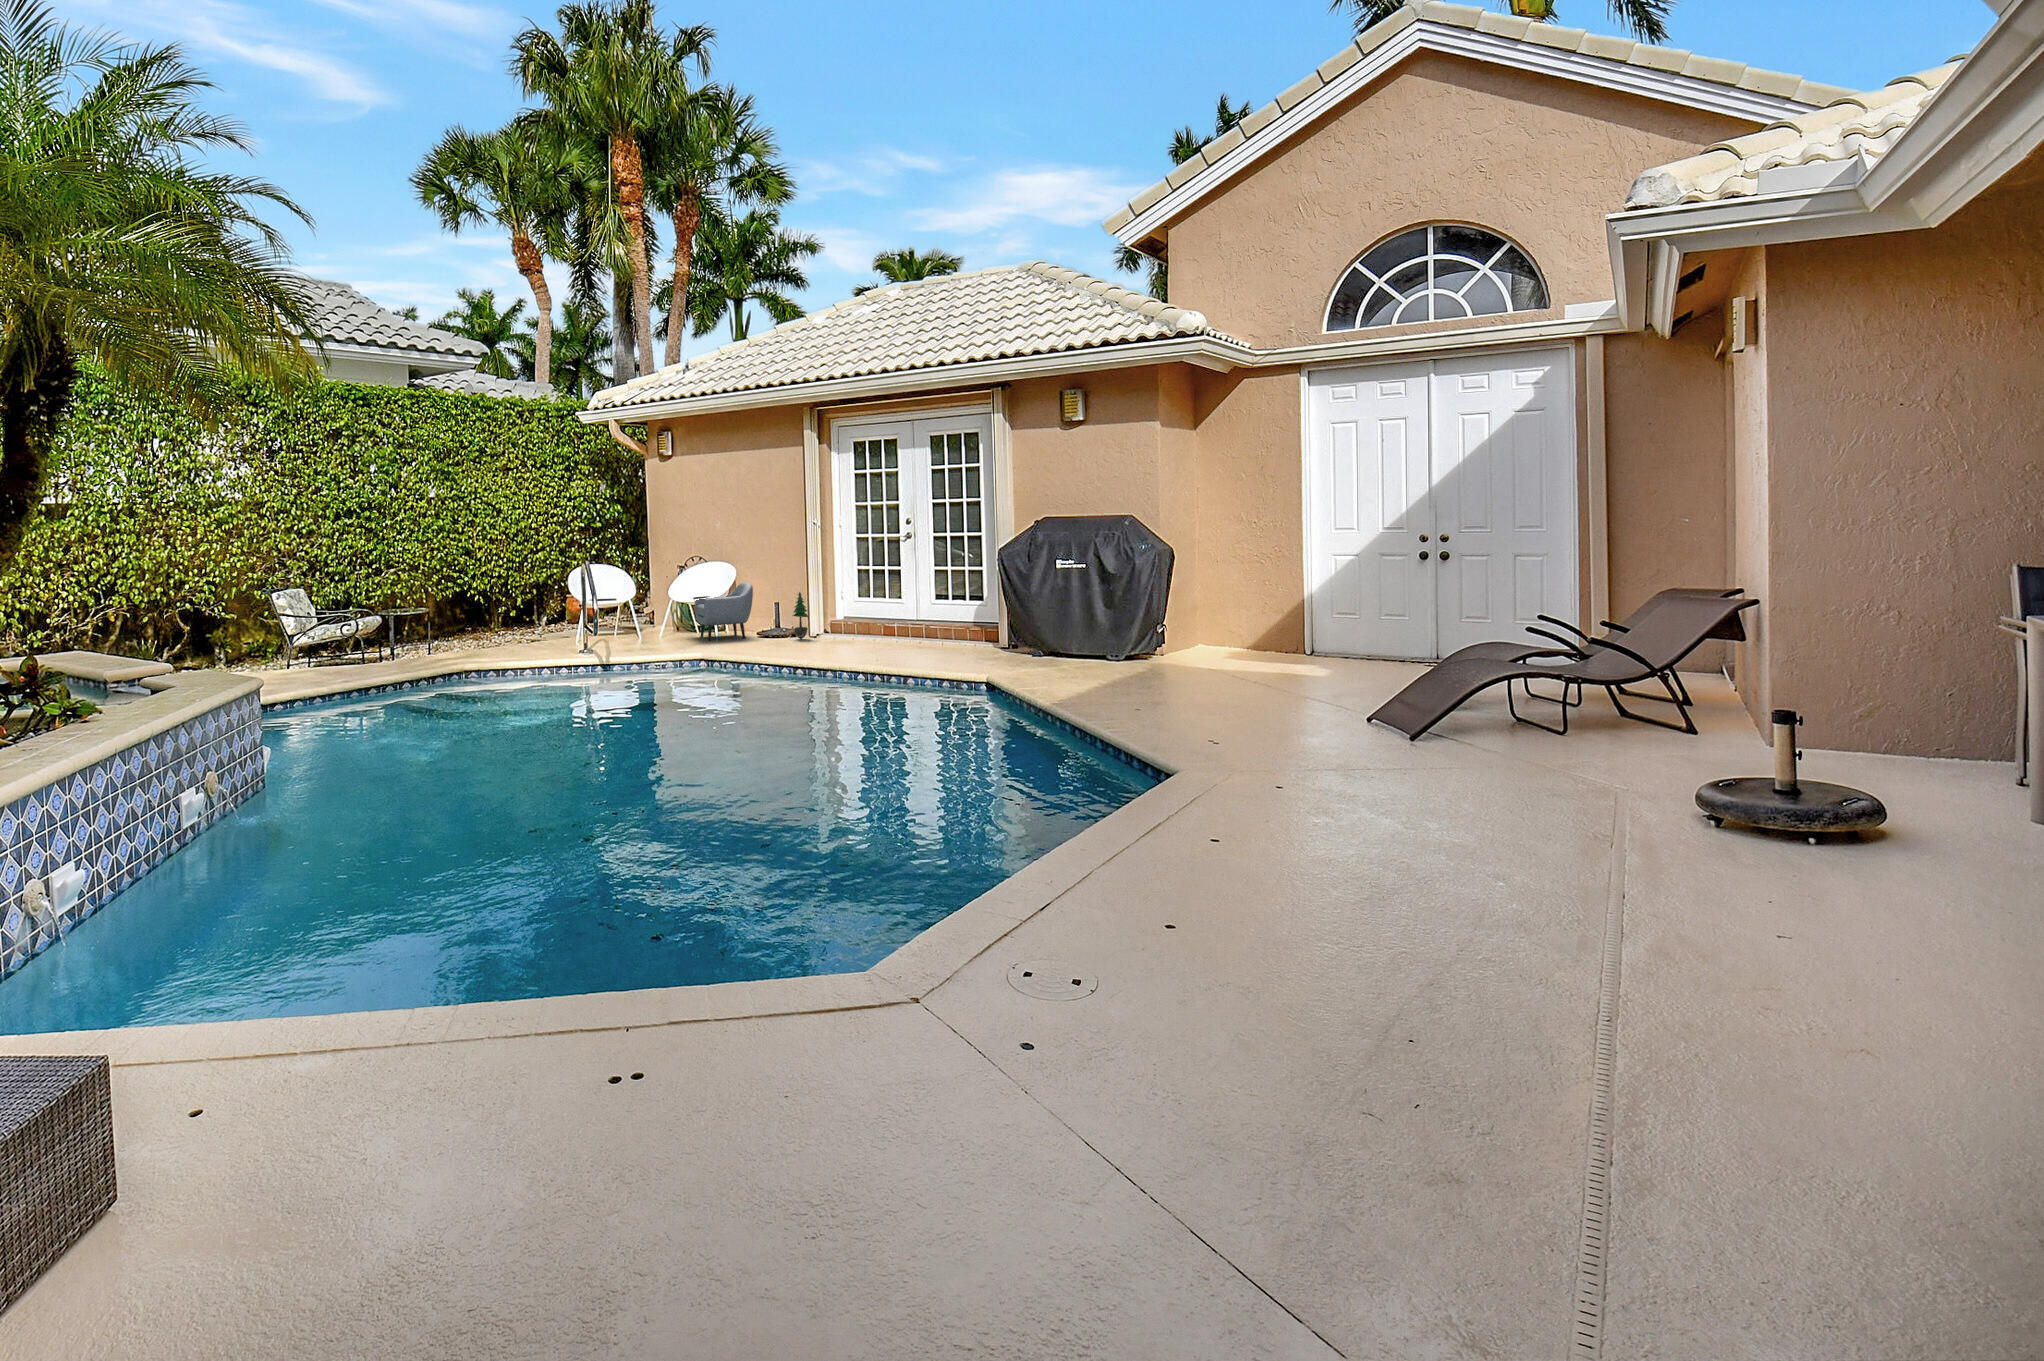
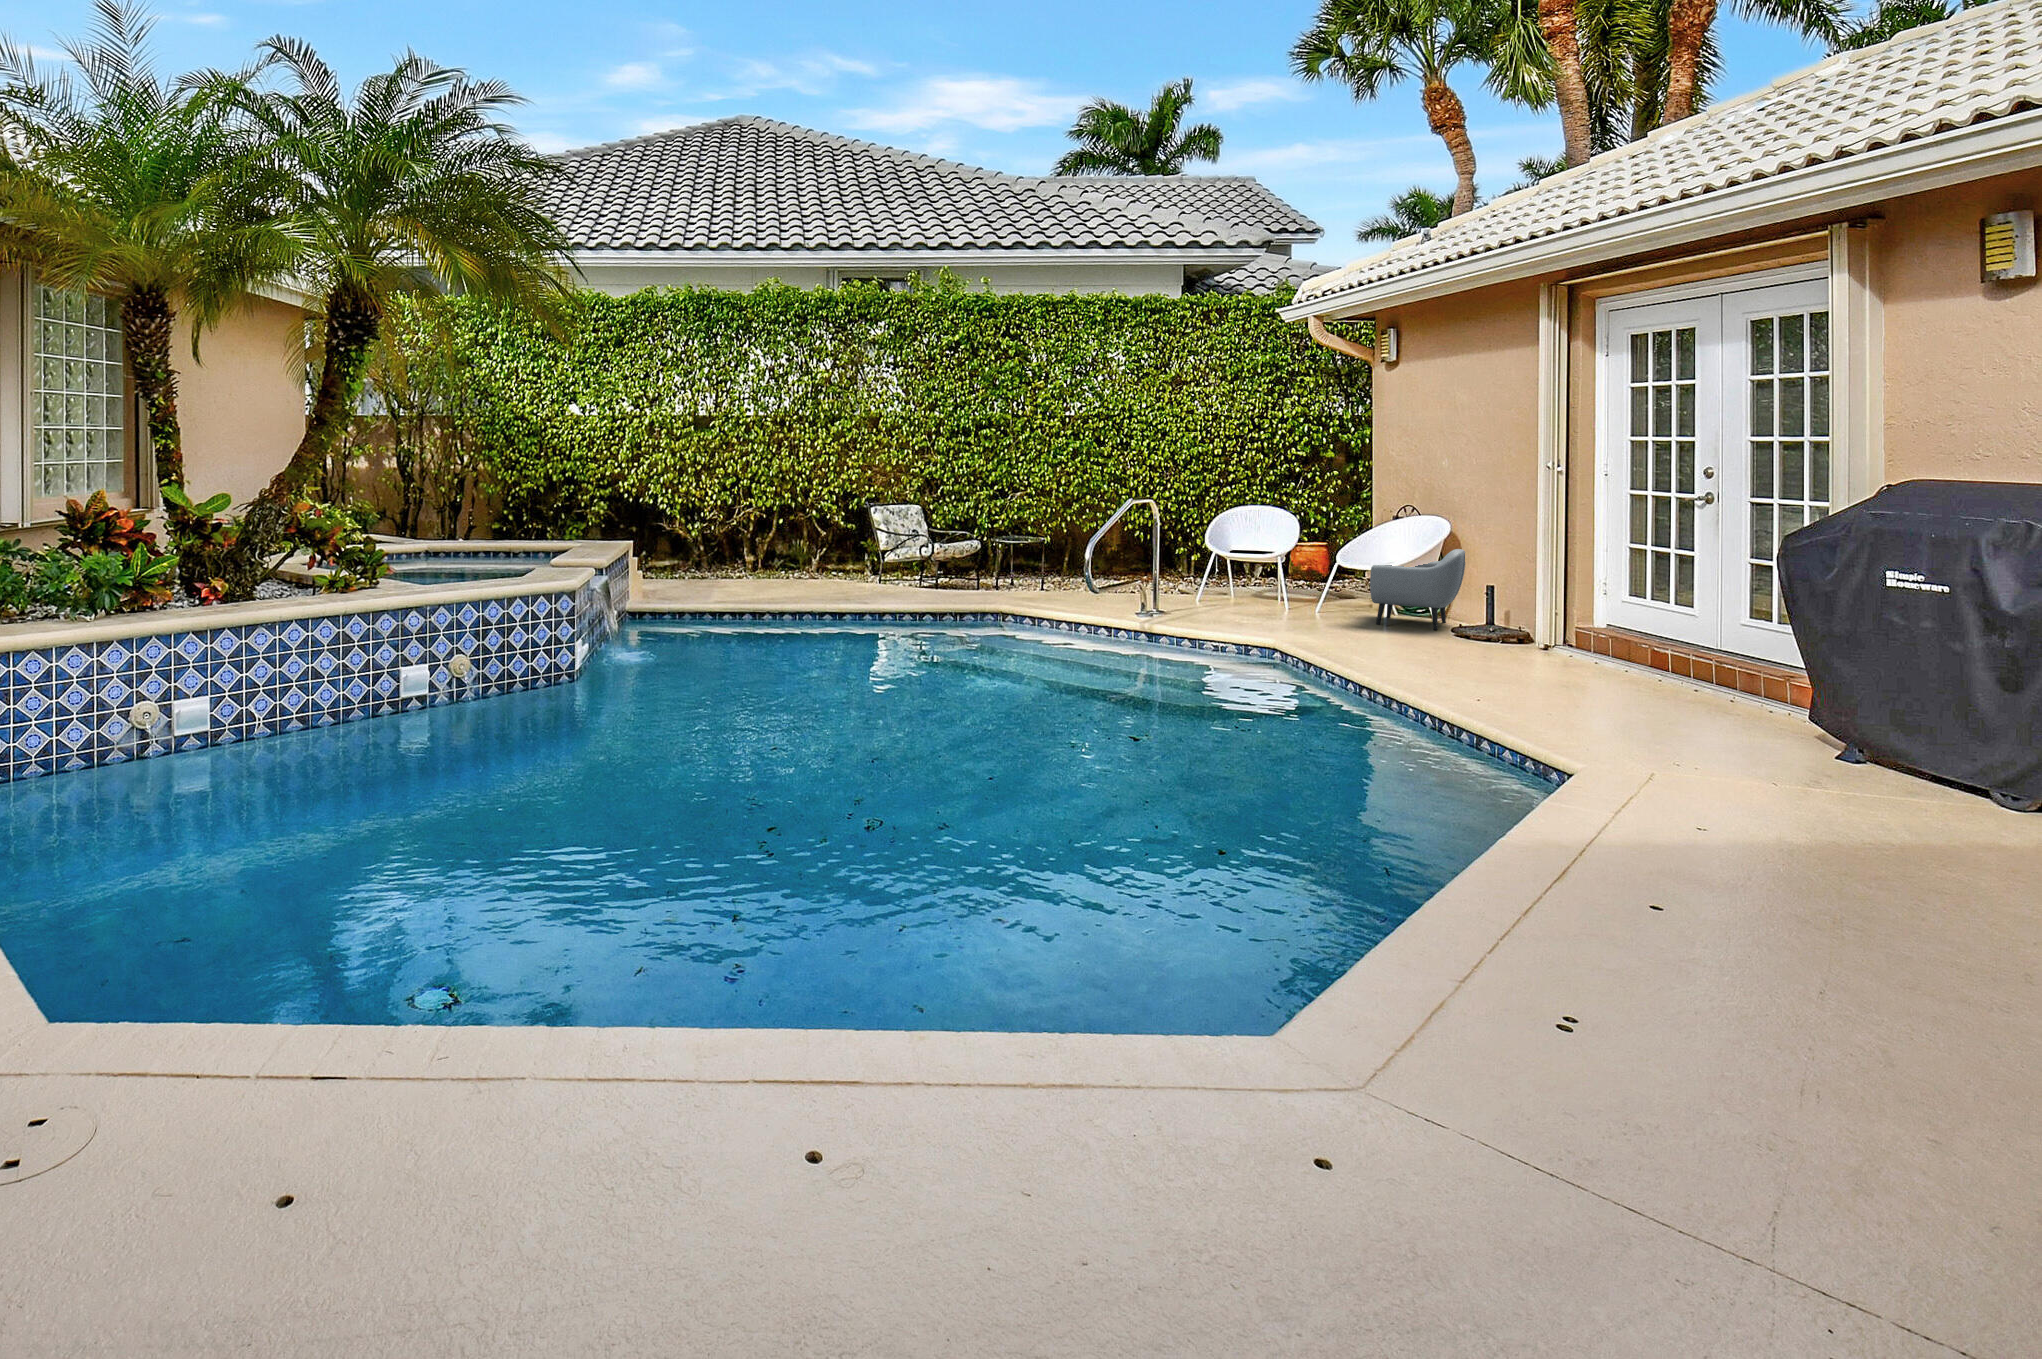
potted tree: present [792,592,809,639] -> none [1499,572,1531,647]

